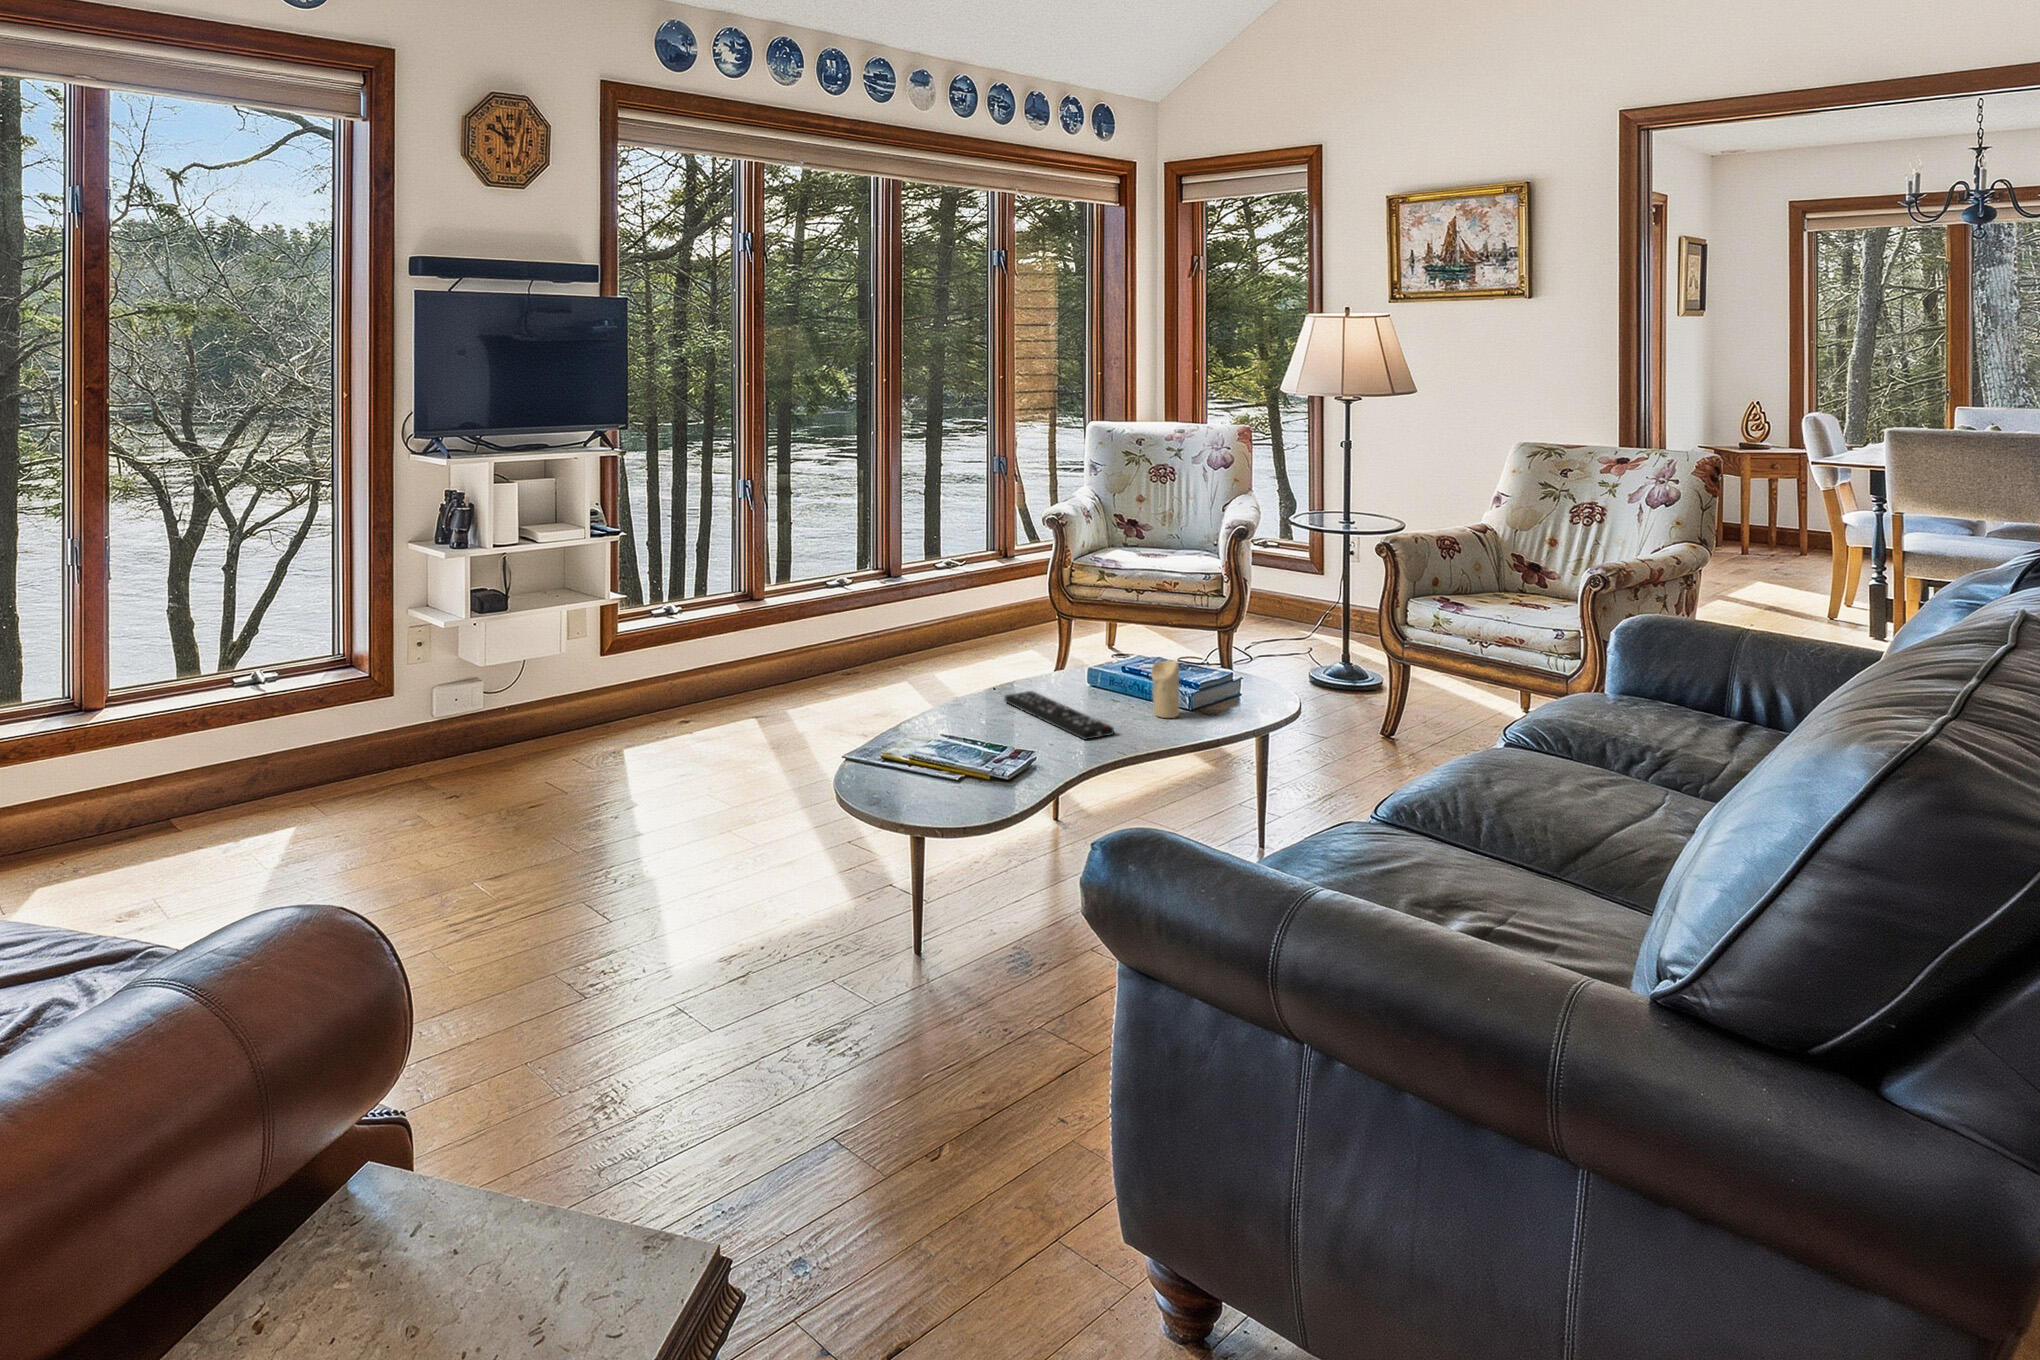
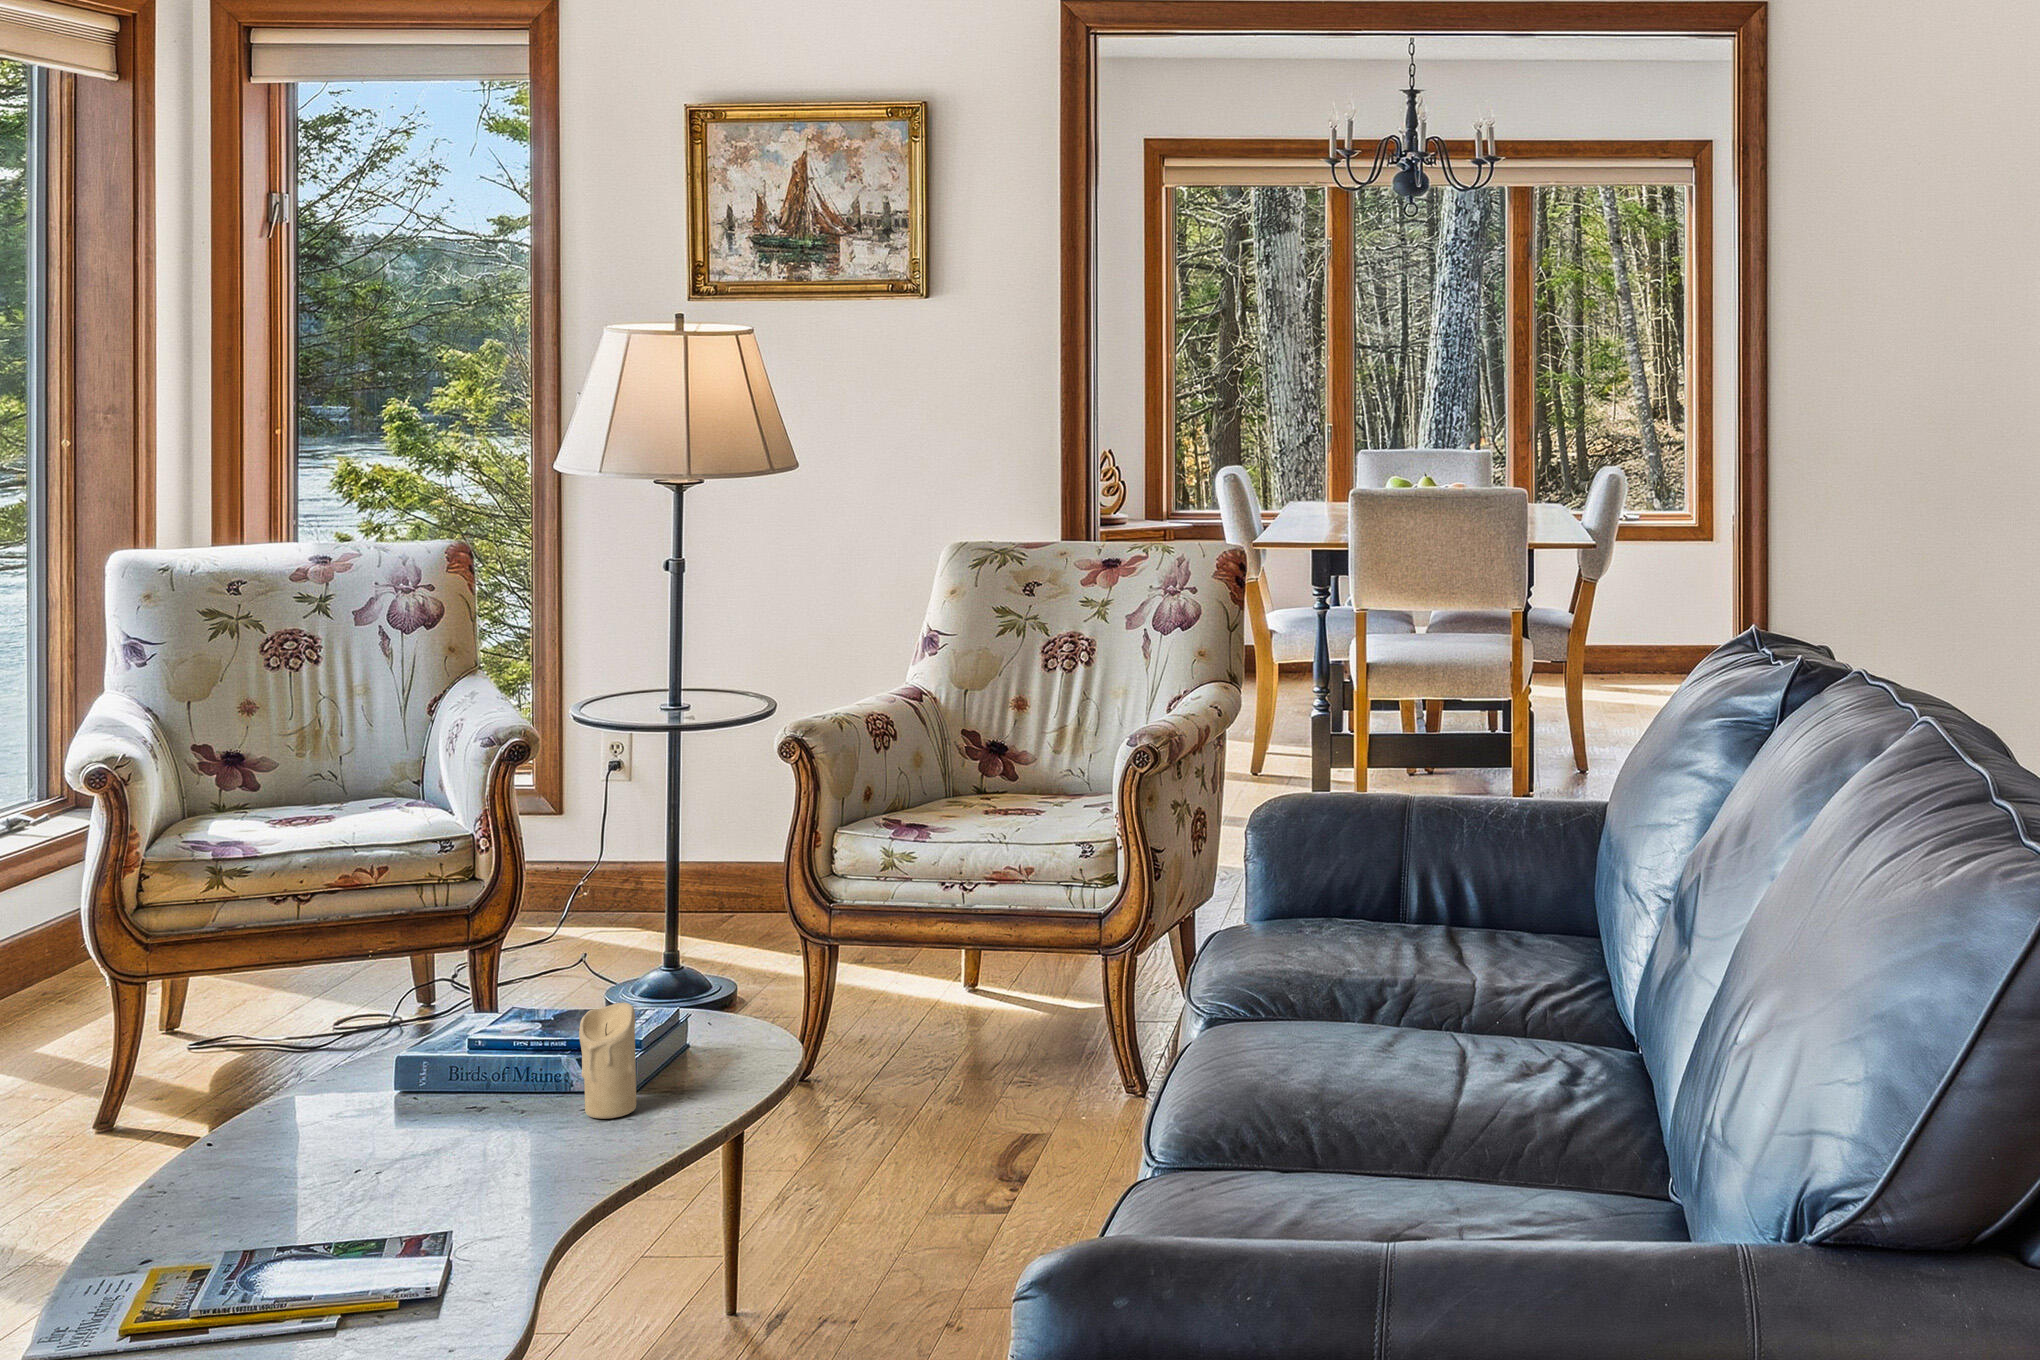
remote control: present [1005,691,1114,740] -> none [255,1128,545,1195]

